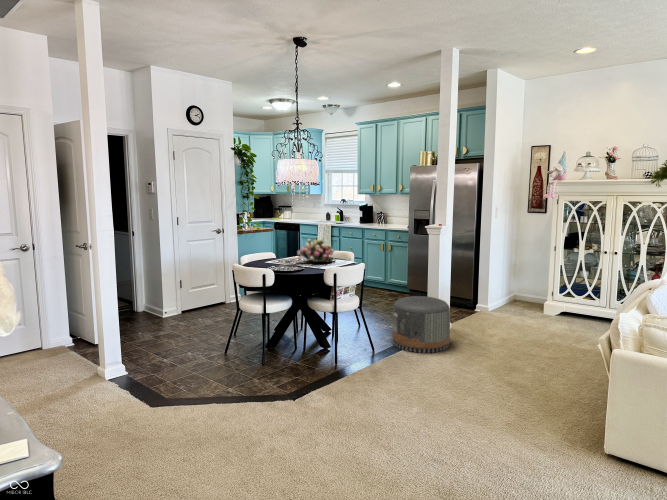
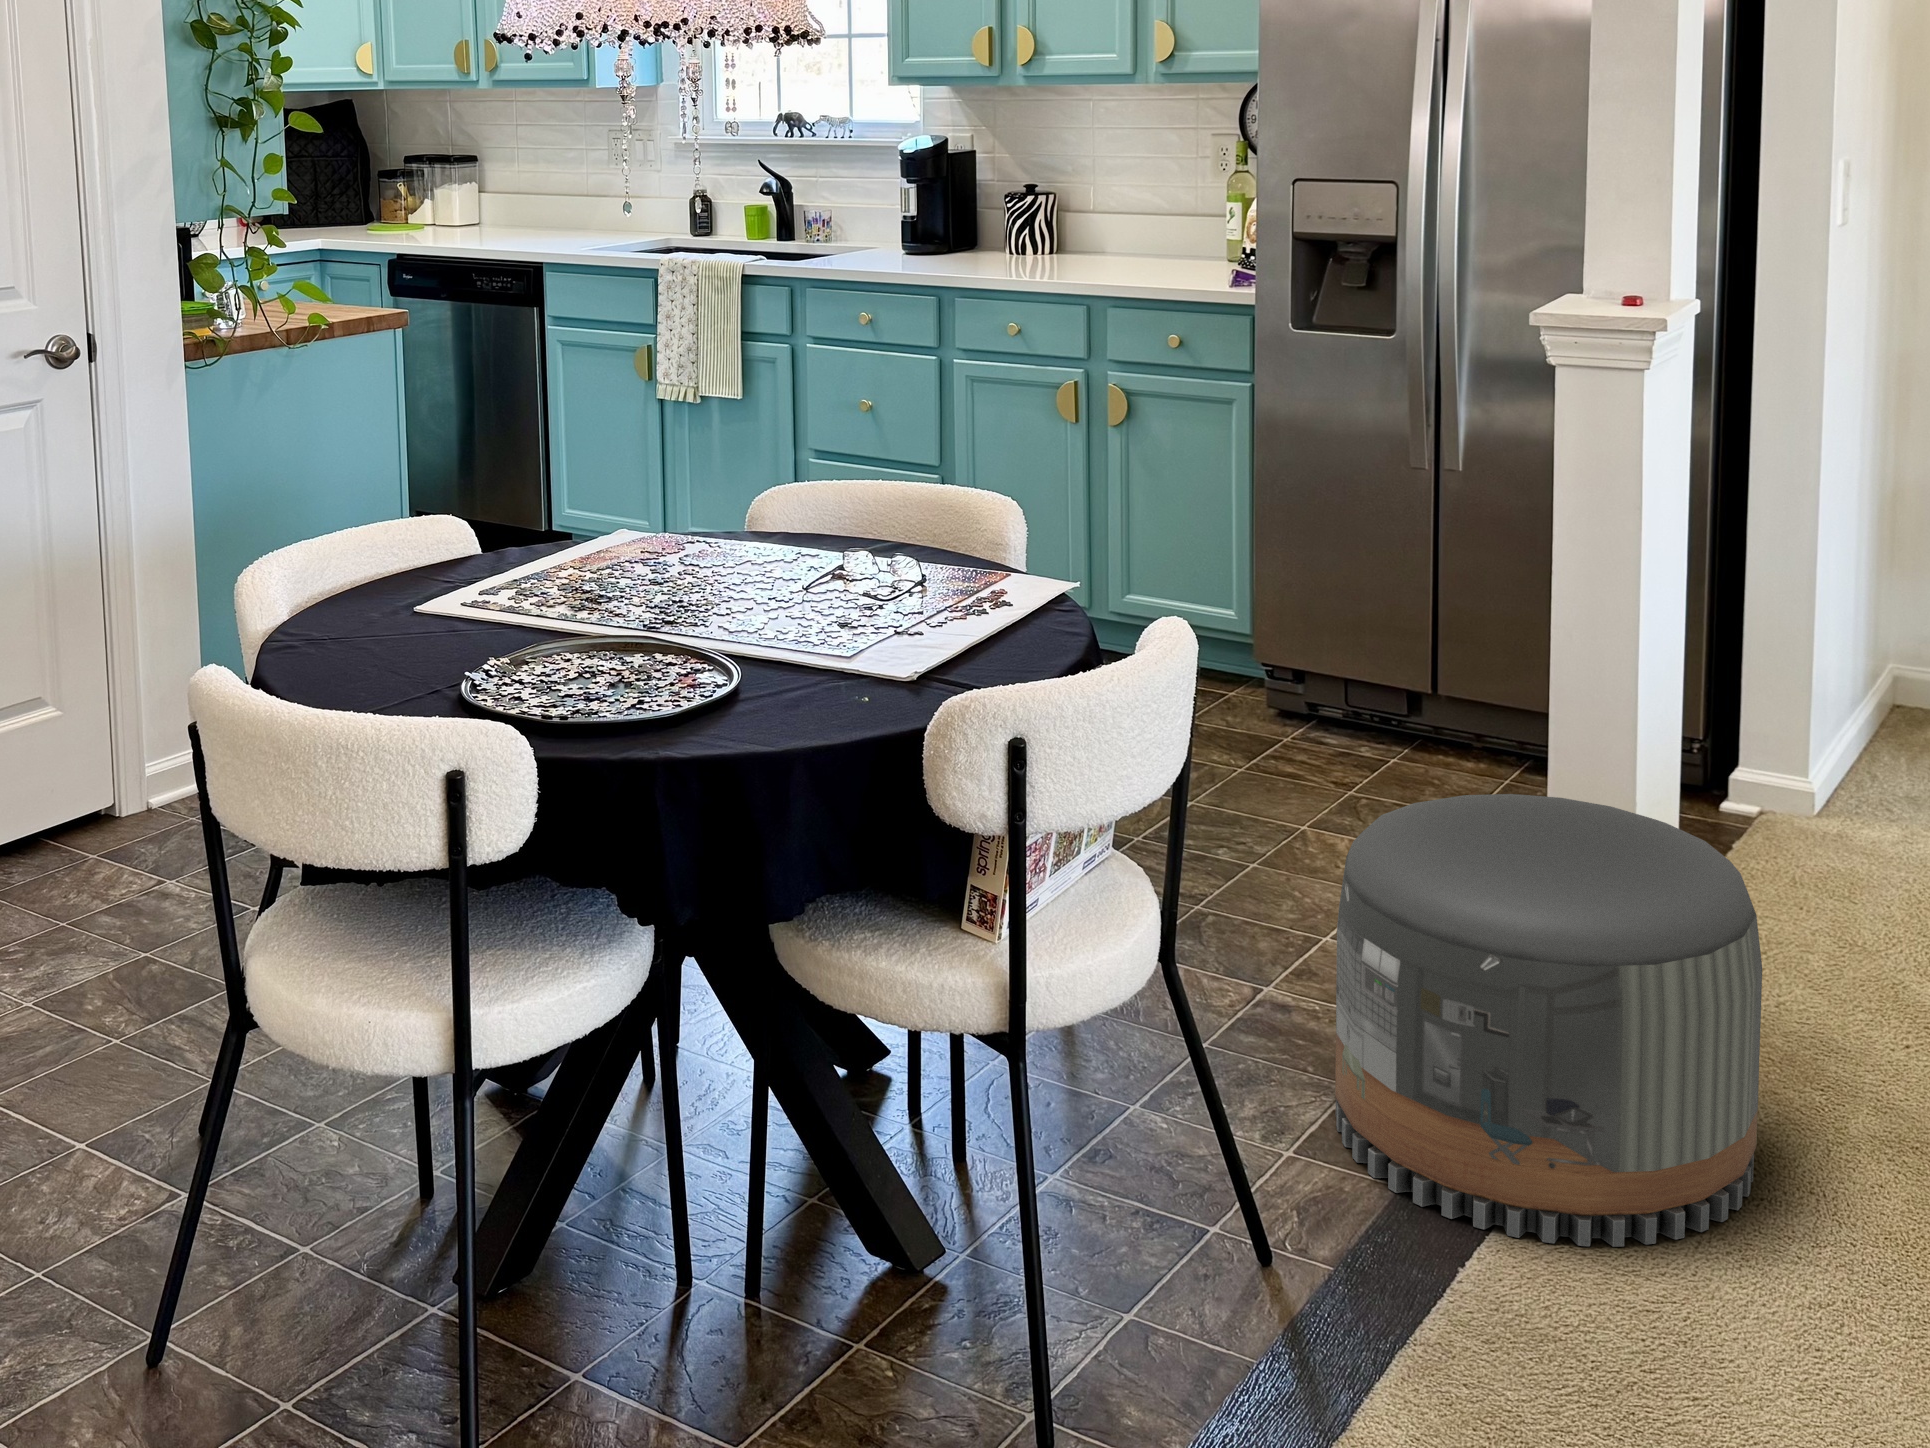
flower arrangement: present [297,239,334,262] -> none [651,424,906,598]

